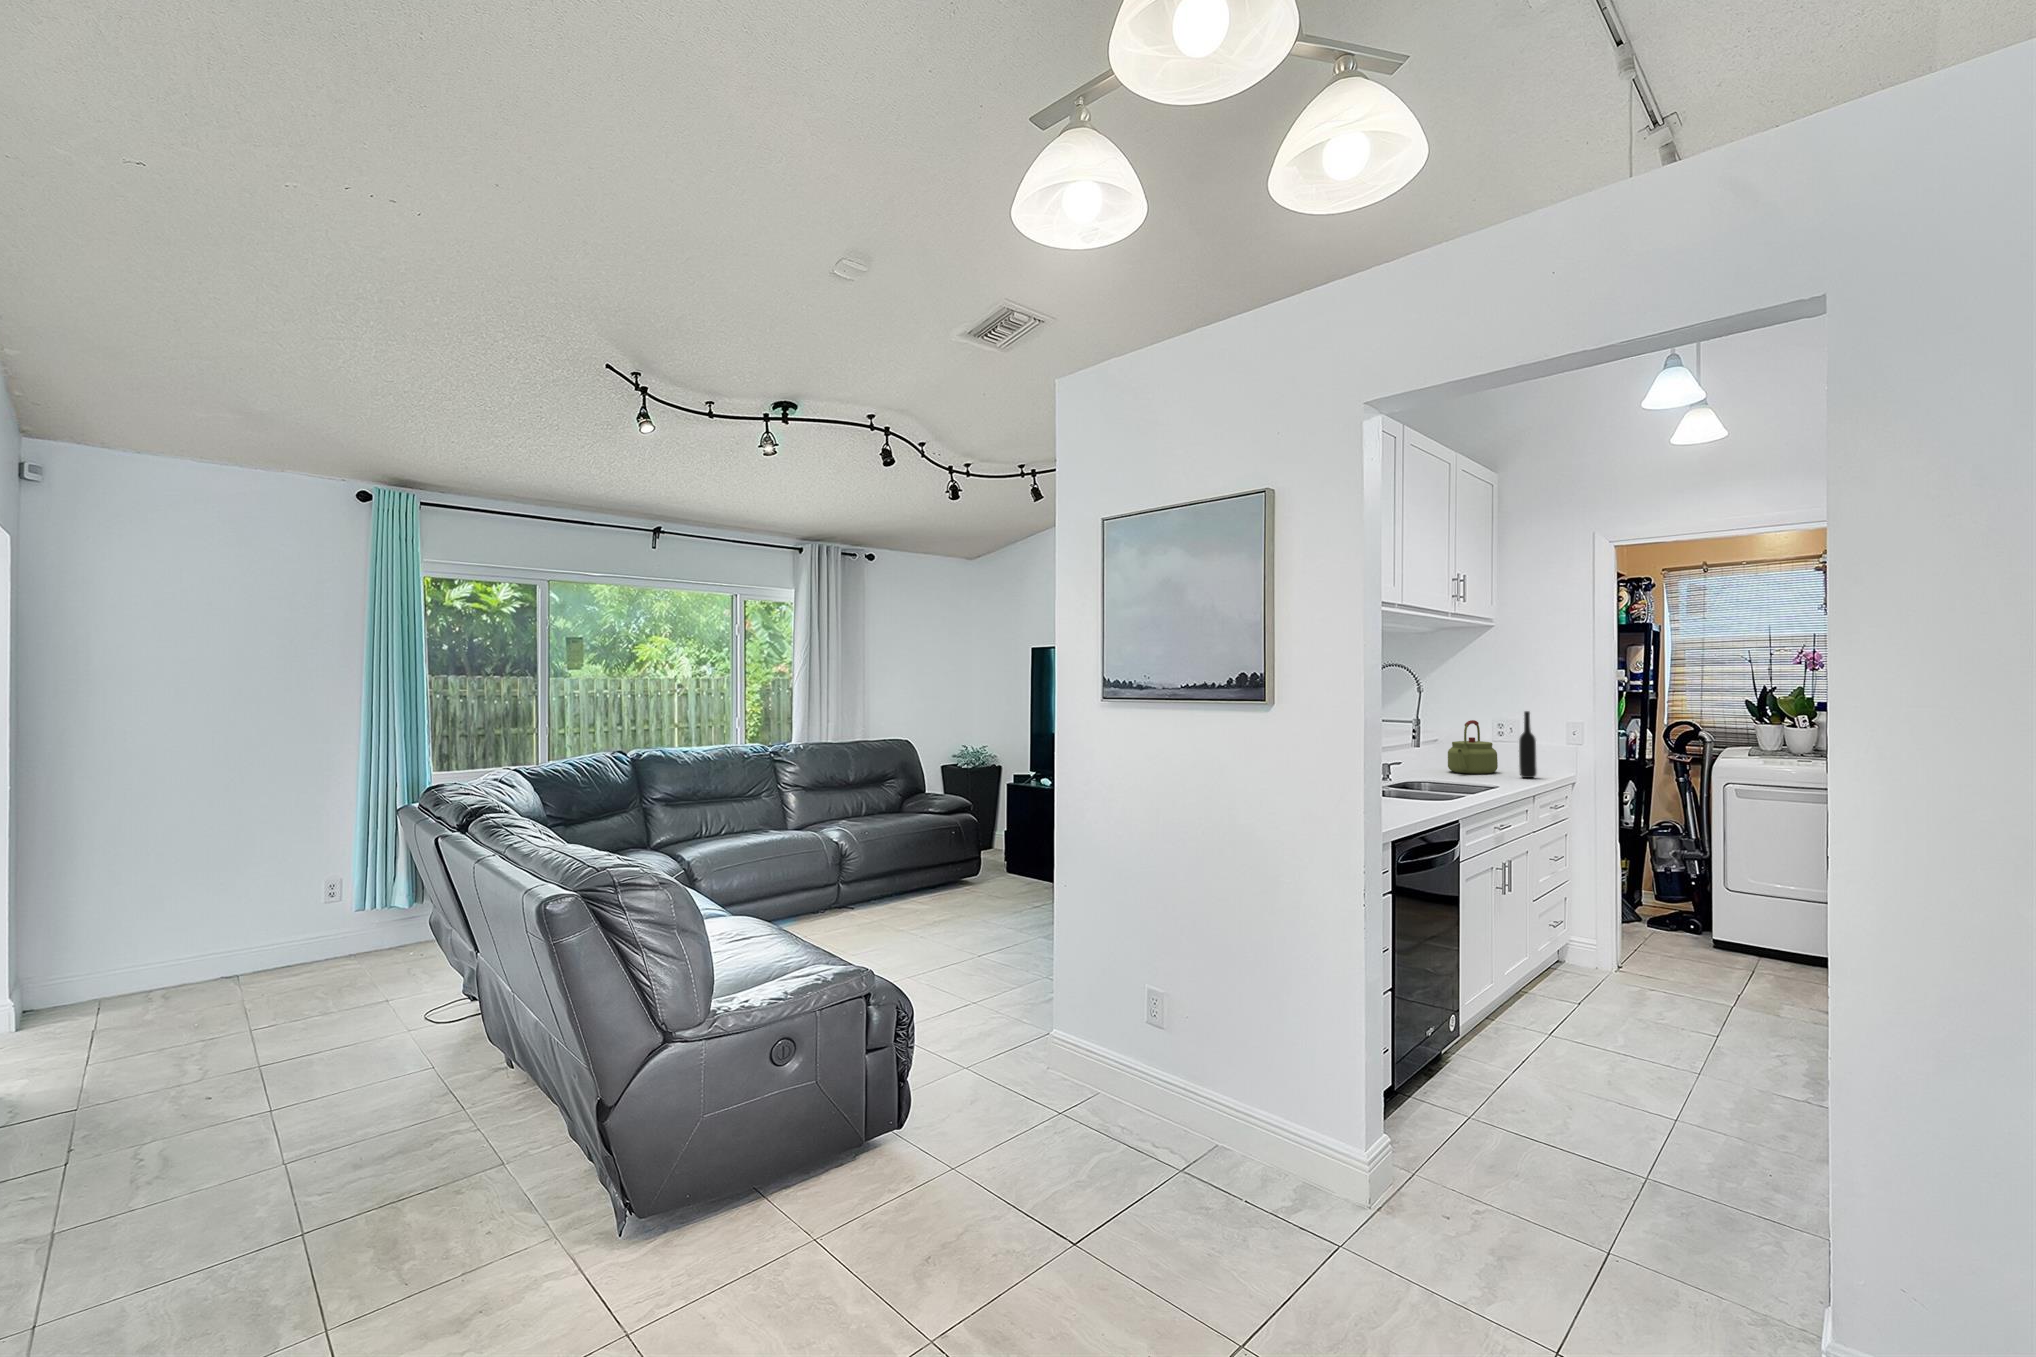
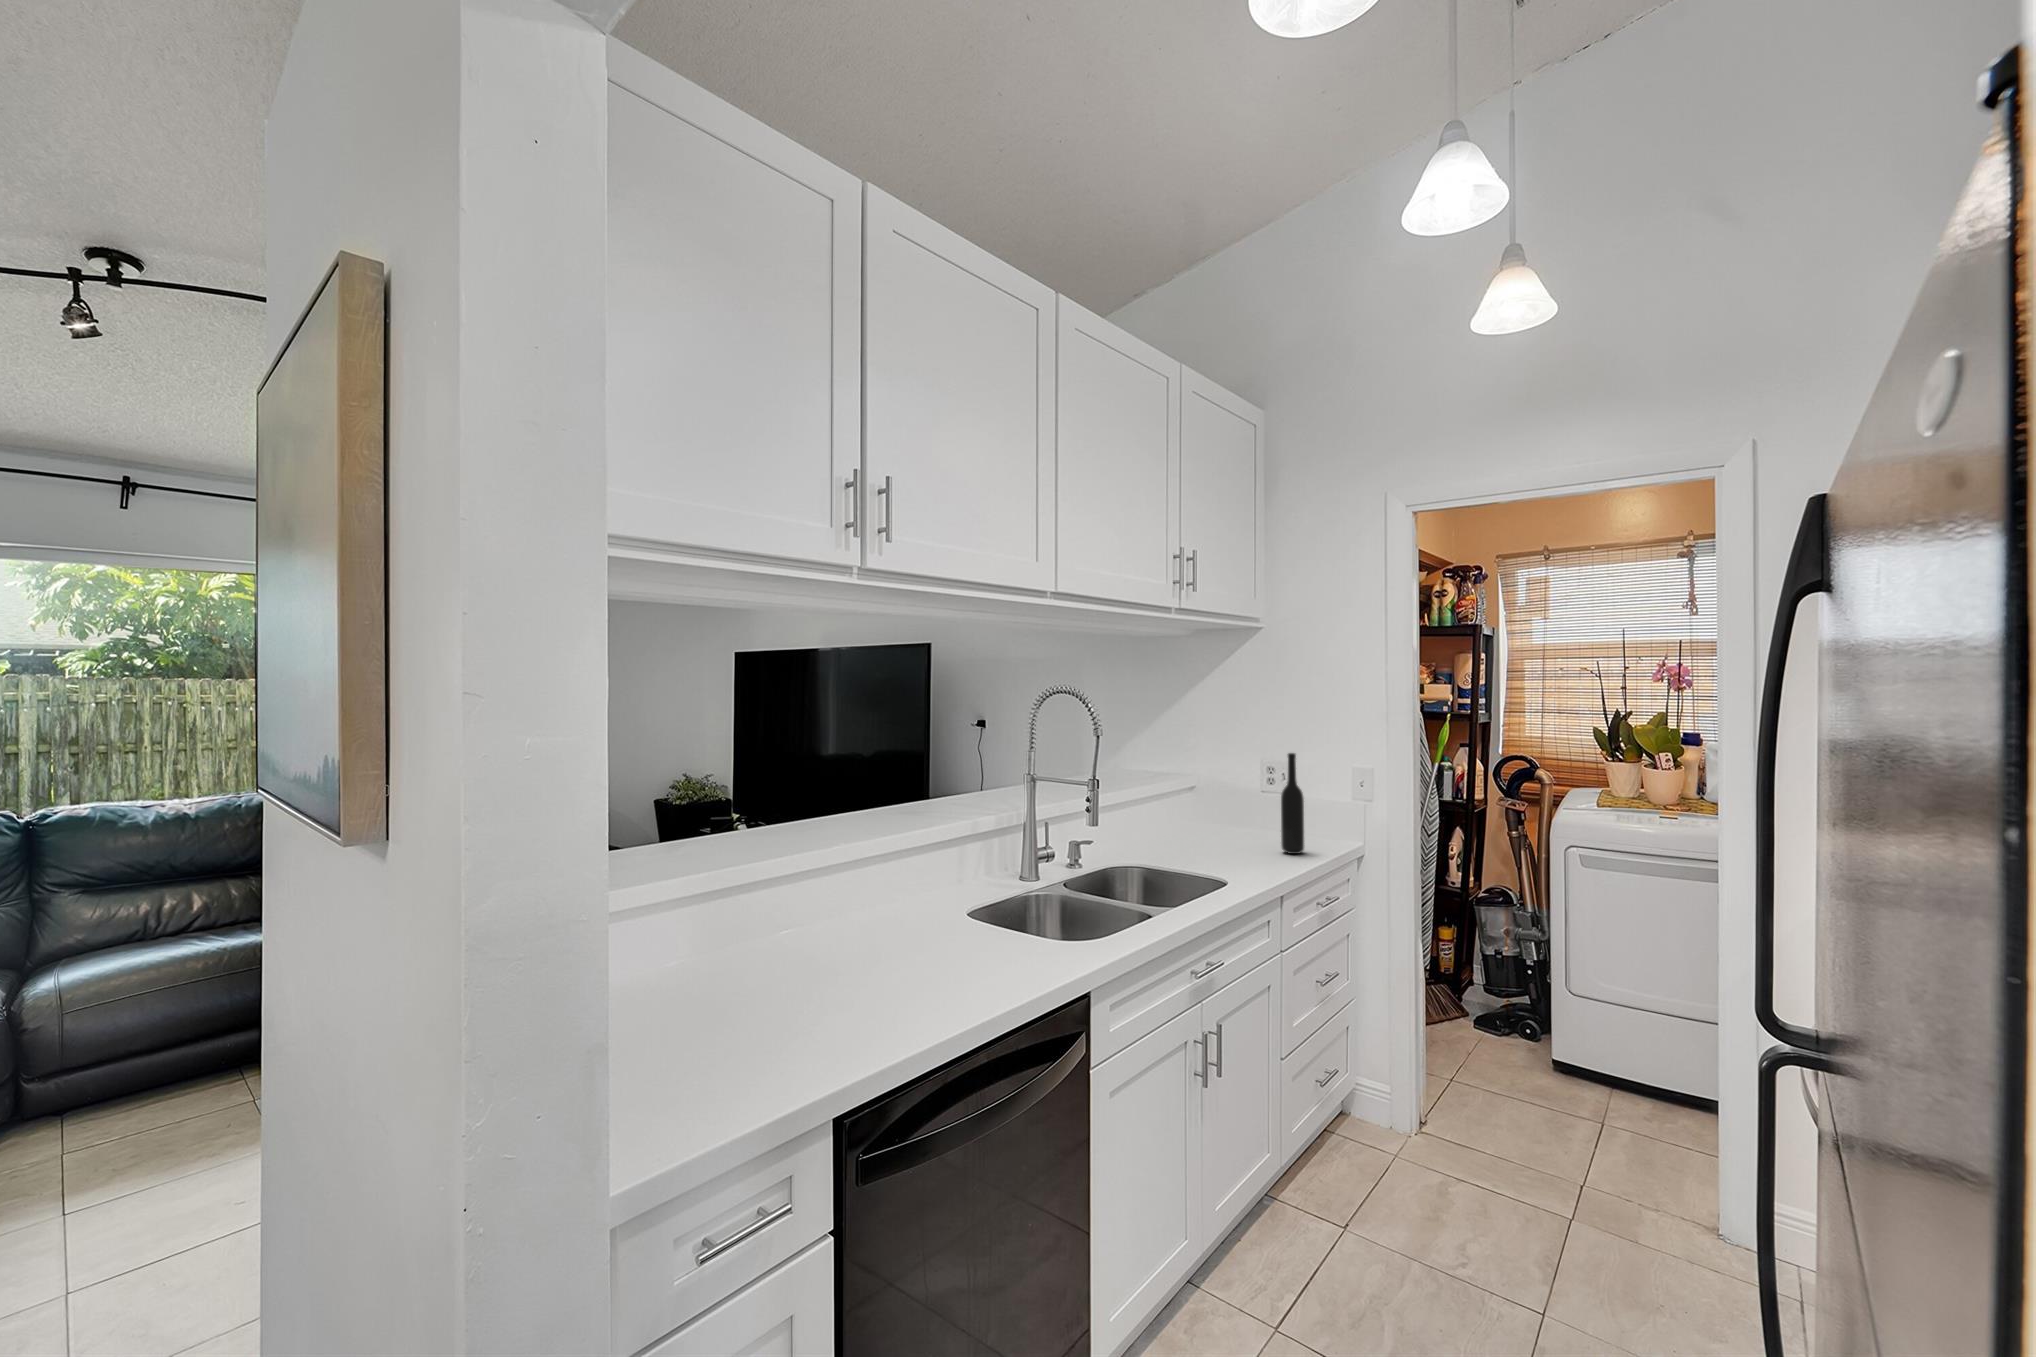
kettle: present [1448,720,1498,774] -> none [1195,762,1261,842]

